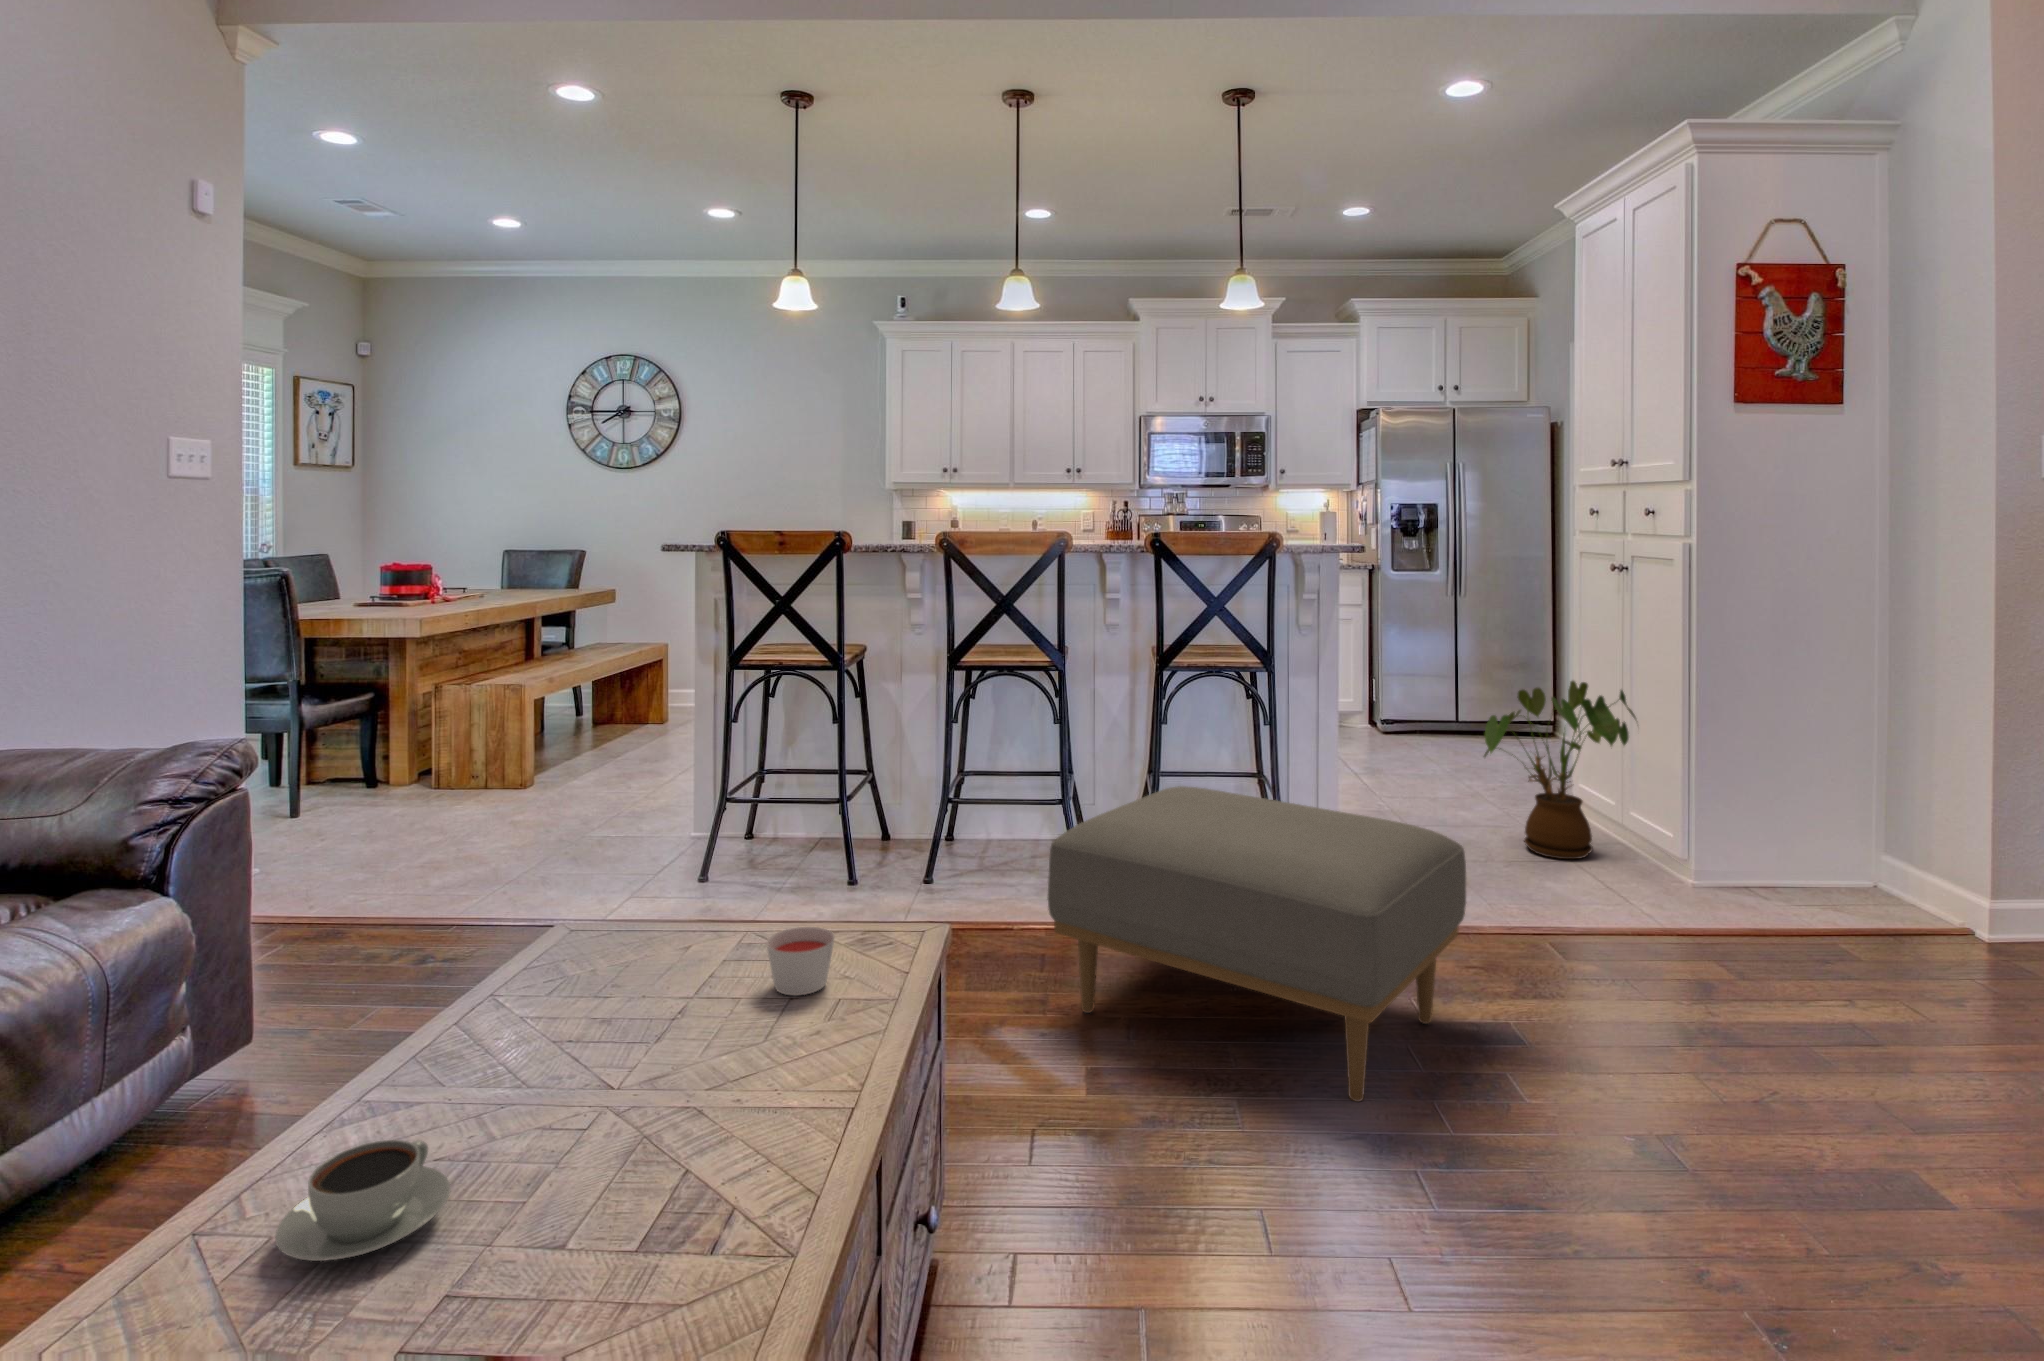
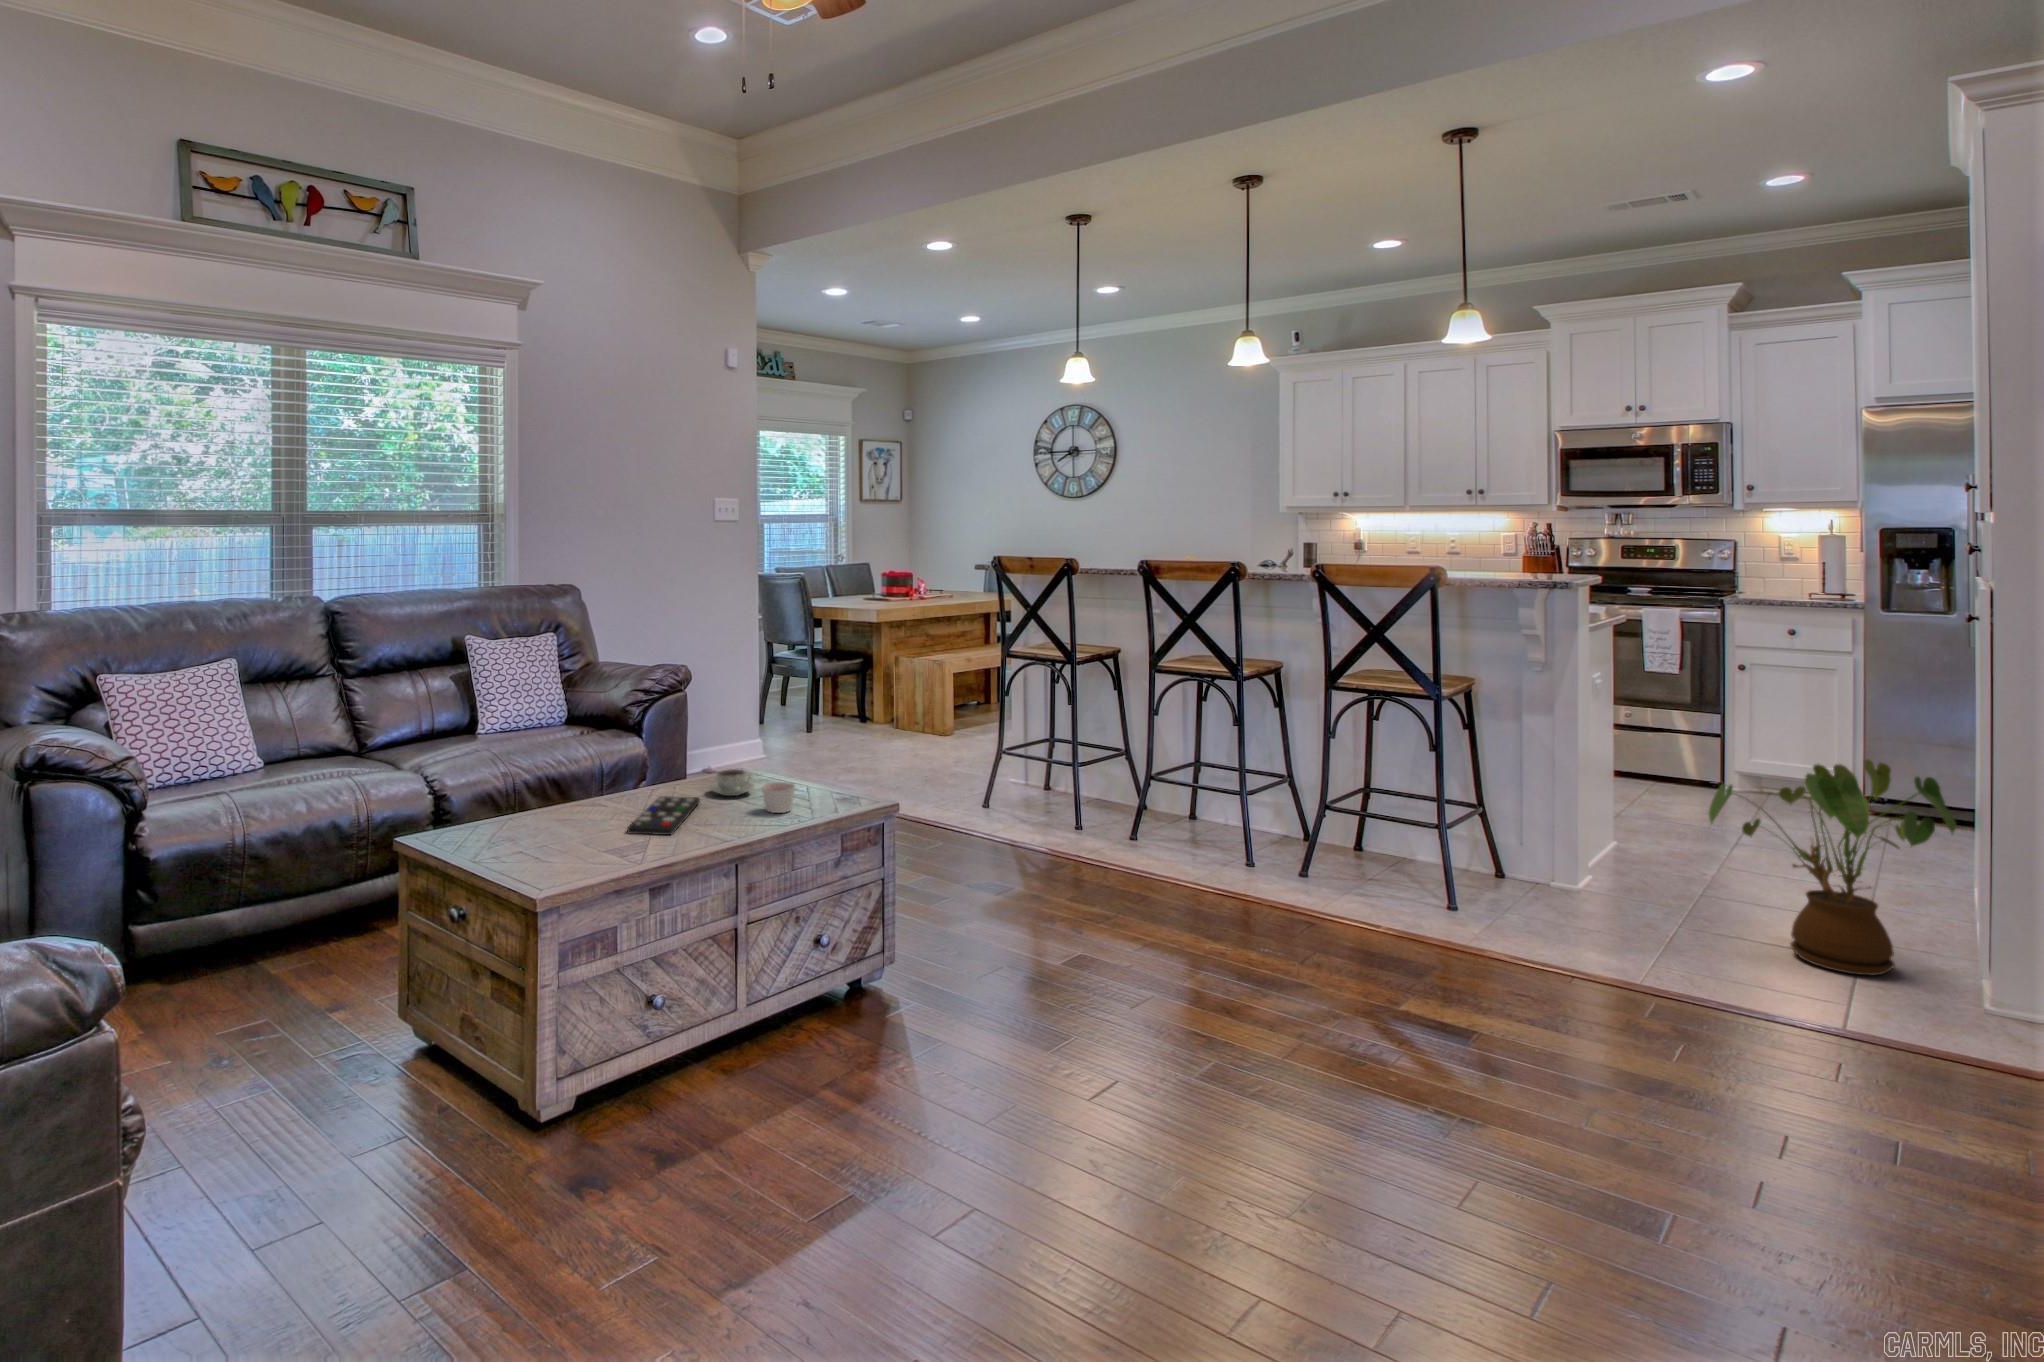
ottoman: present [1047,786,1466,1102] -> none [1064,780,1389,1020]
remote control: none [528,1007,711,1163] -> present [627,796,700,835]
coffee cup: present [275,1140,451,1261] -> present [708,769,754,796]

